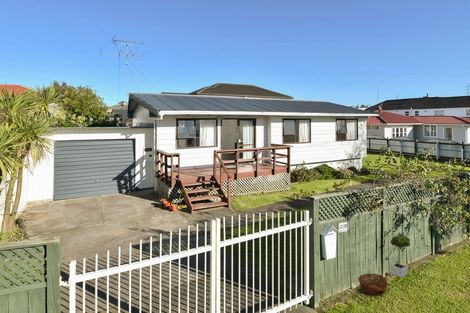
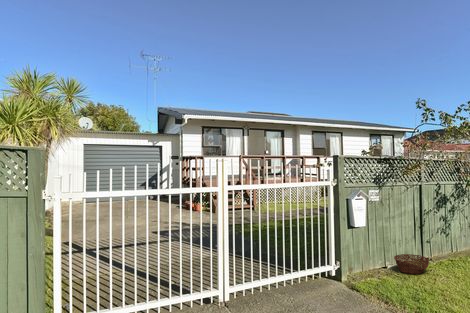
potted tree: present [391,236,410,278] -> none [431,214,455,263]

